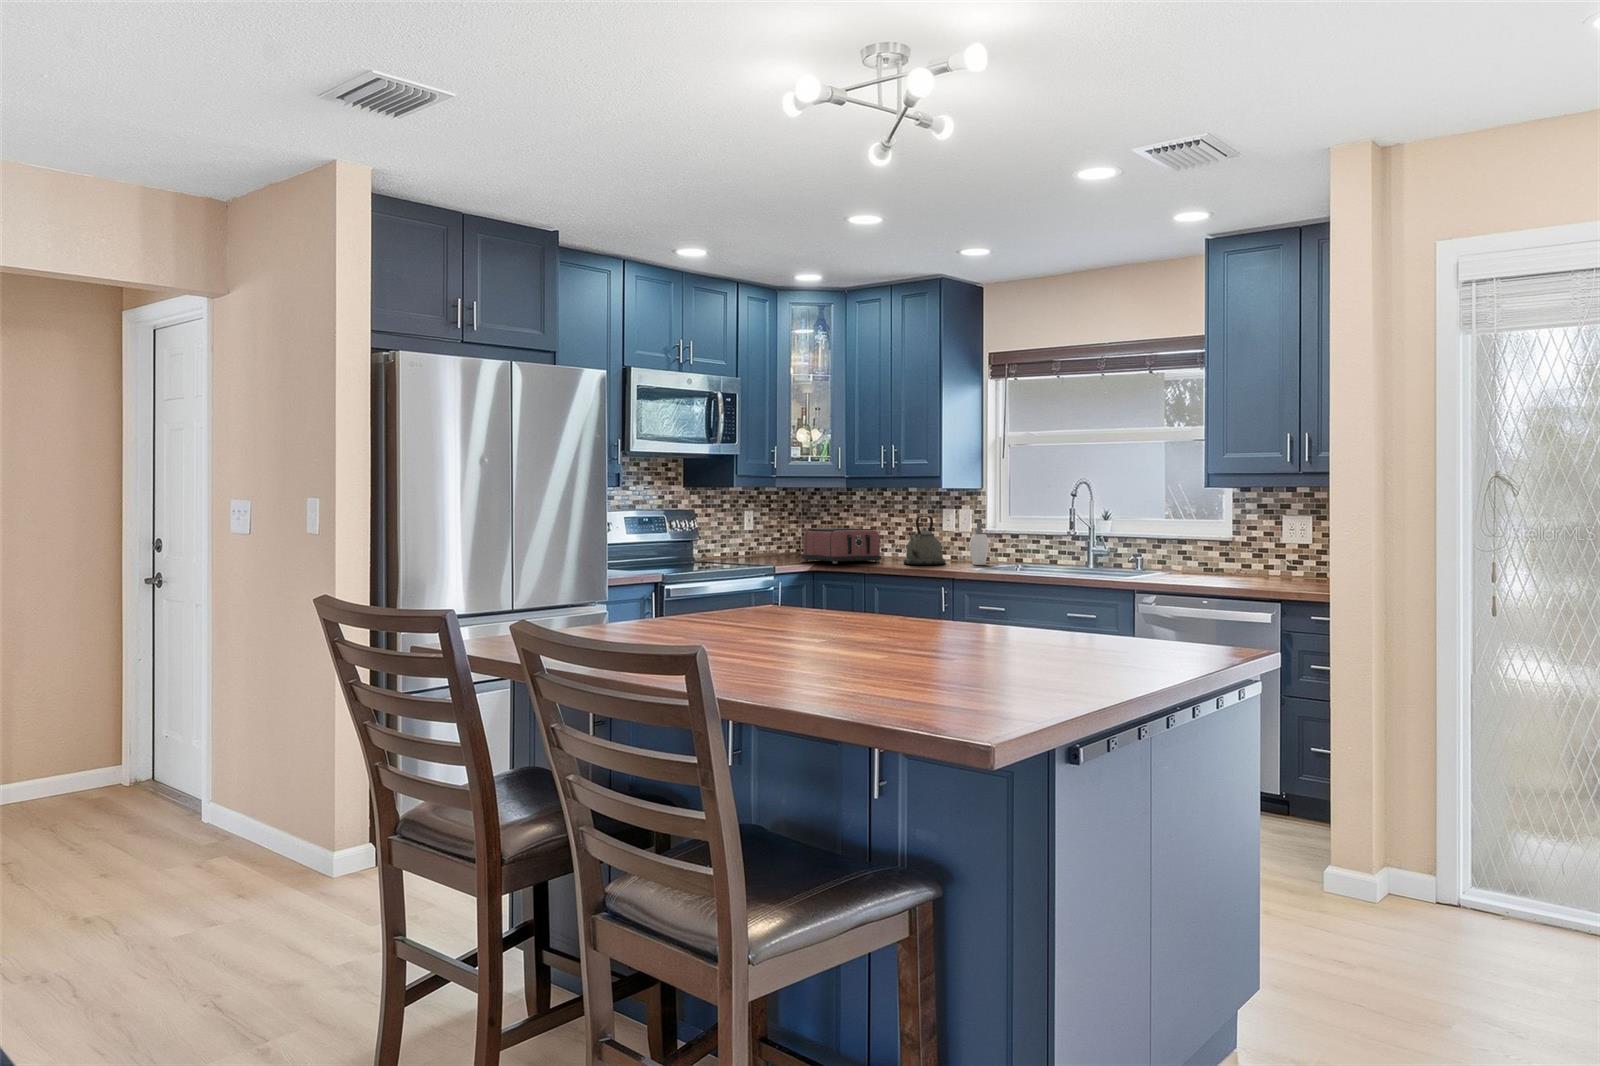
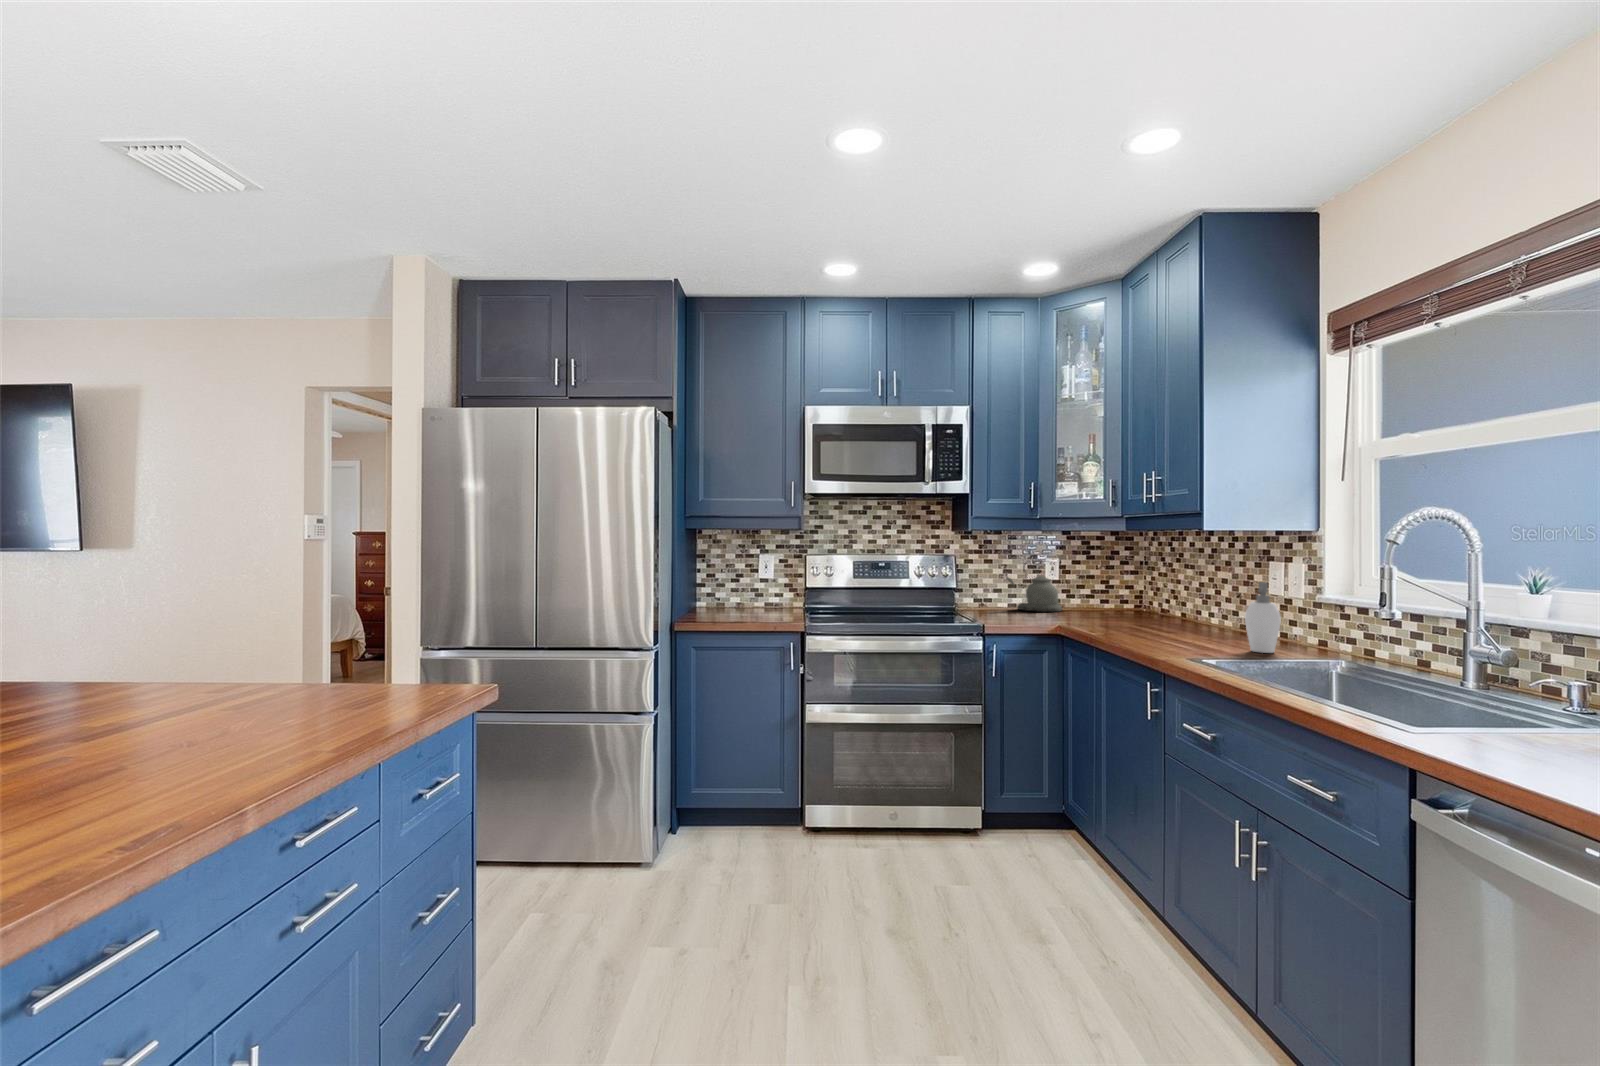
kettle: present [903,516,945,565] -> present [1006,564,1062,612]
toaster: present [802,528,881,564] -> none [1062,581,1146,631]

